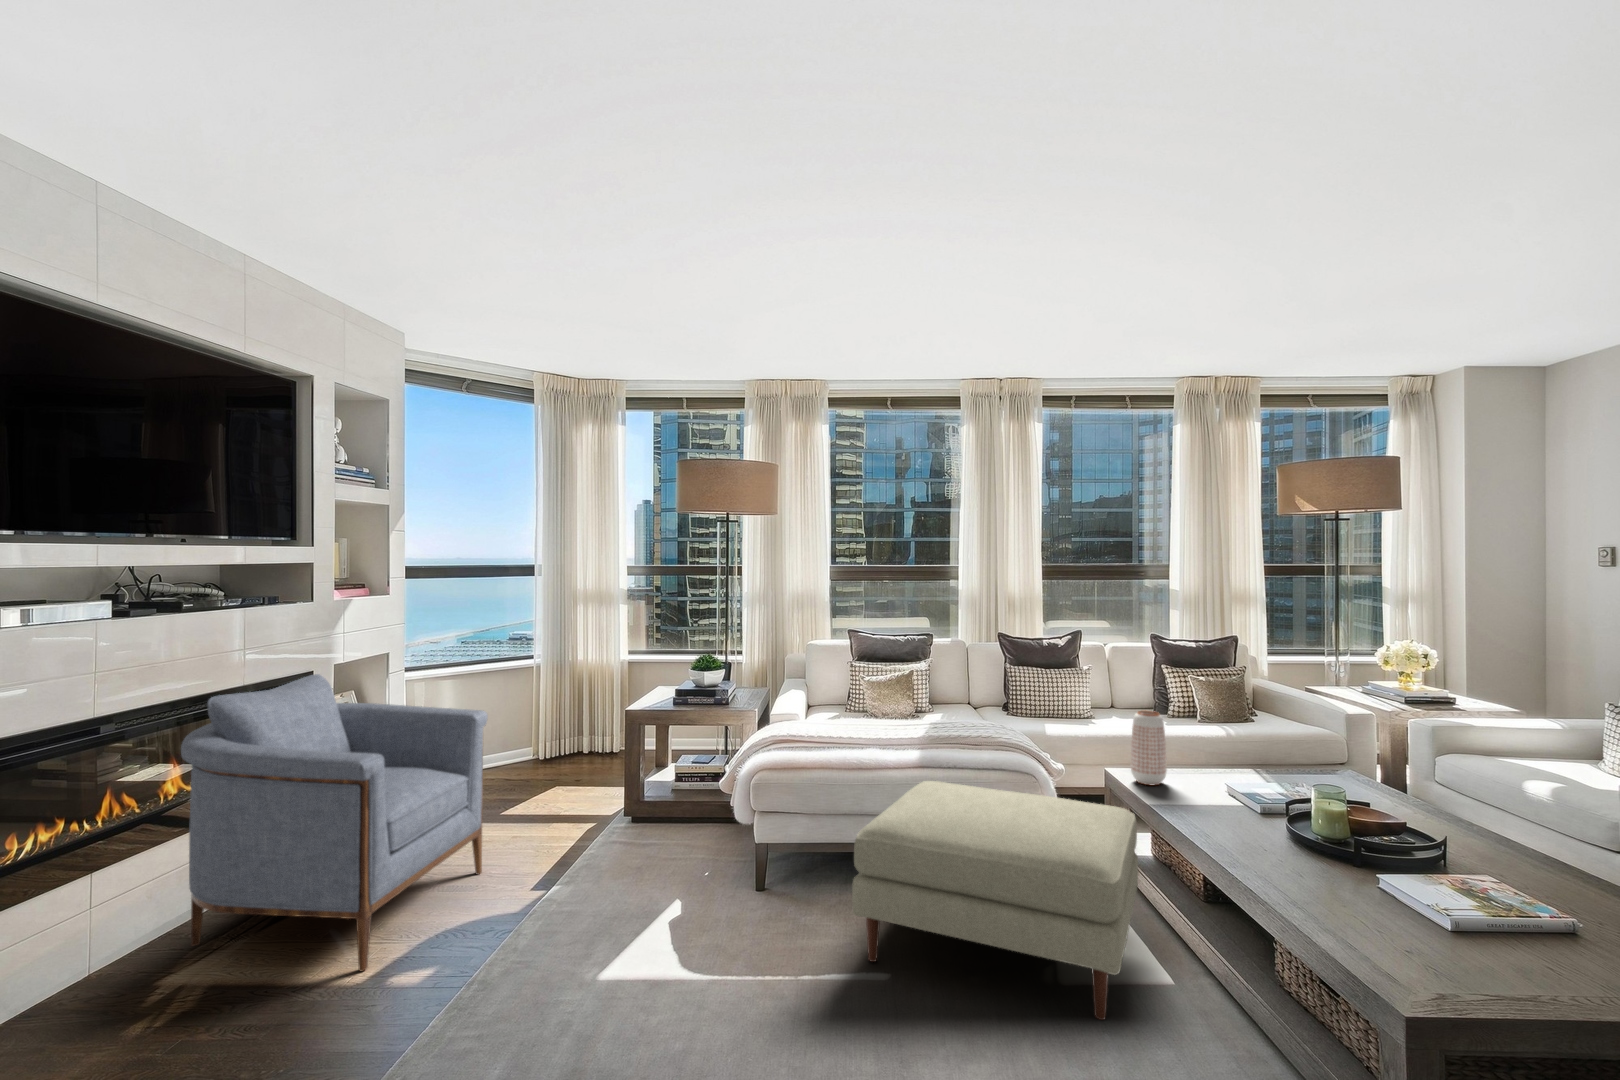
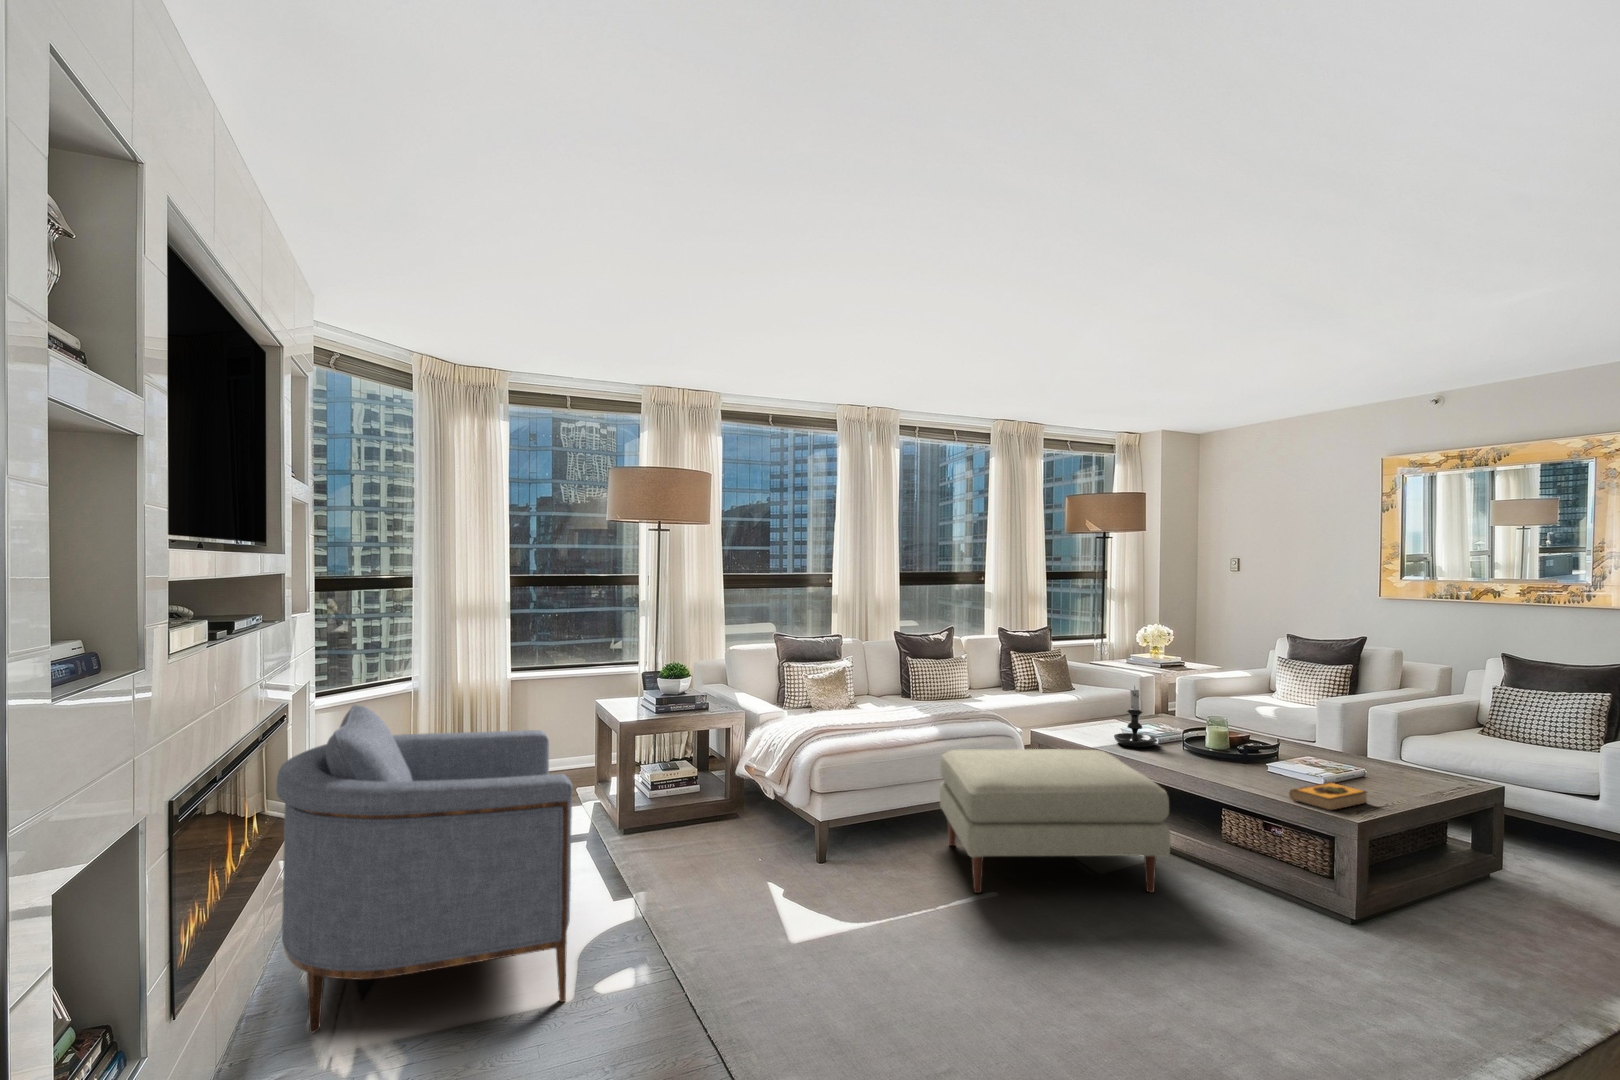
vase: present [1131,711,1167,785] -> none [1065,681,1091,736]
candle holder: none [1178,725,1243,812] -> present [1114,686,1157,747]
hardback book: none [1317,915,1468,967] -> present [1289,782,1367,810]

